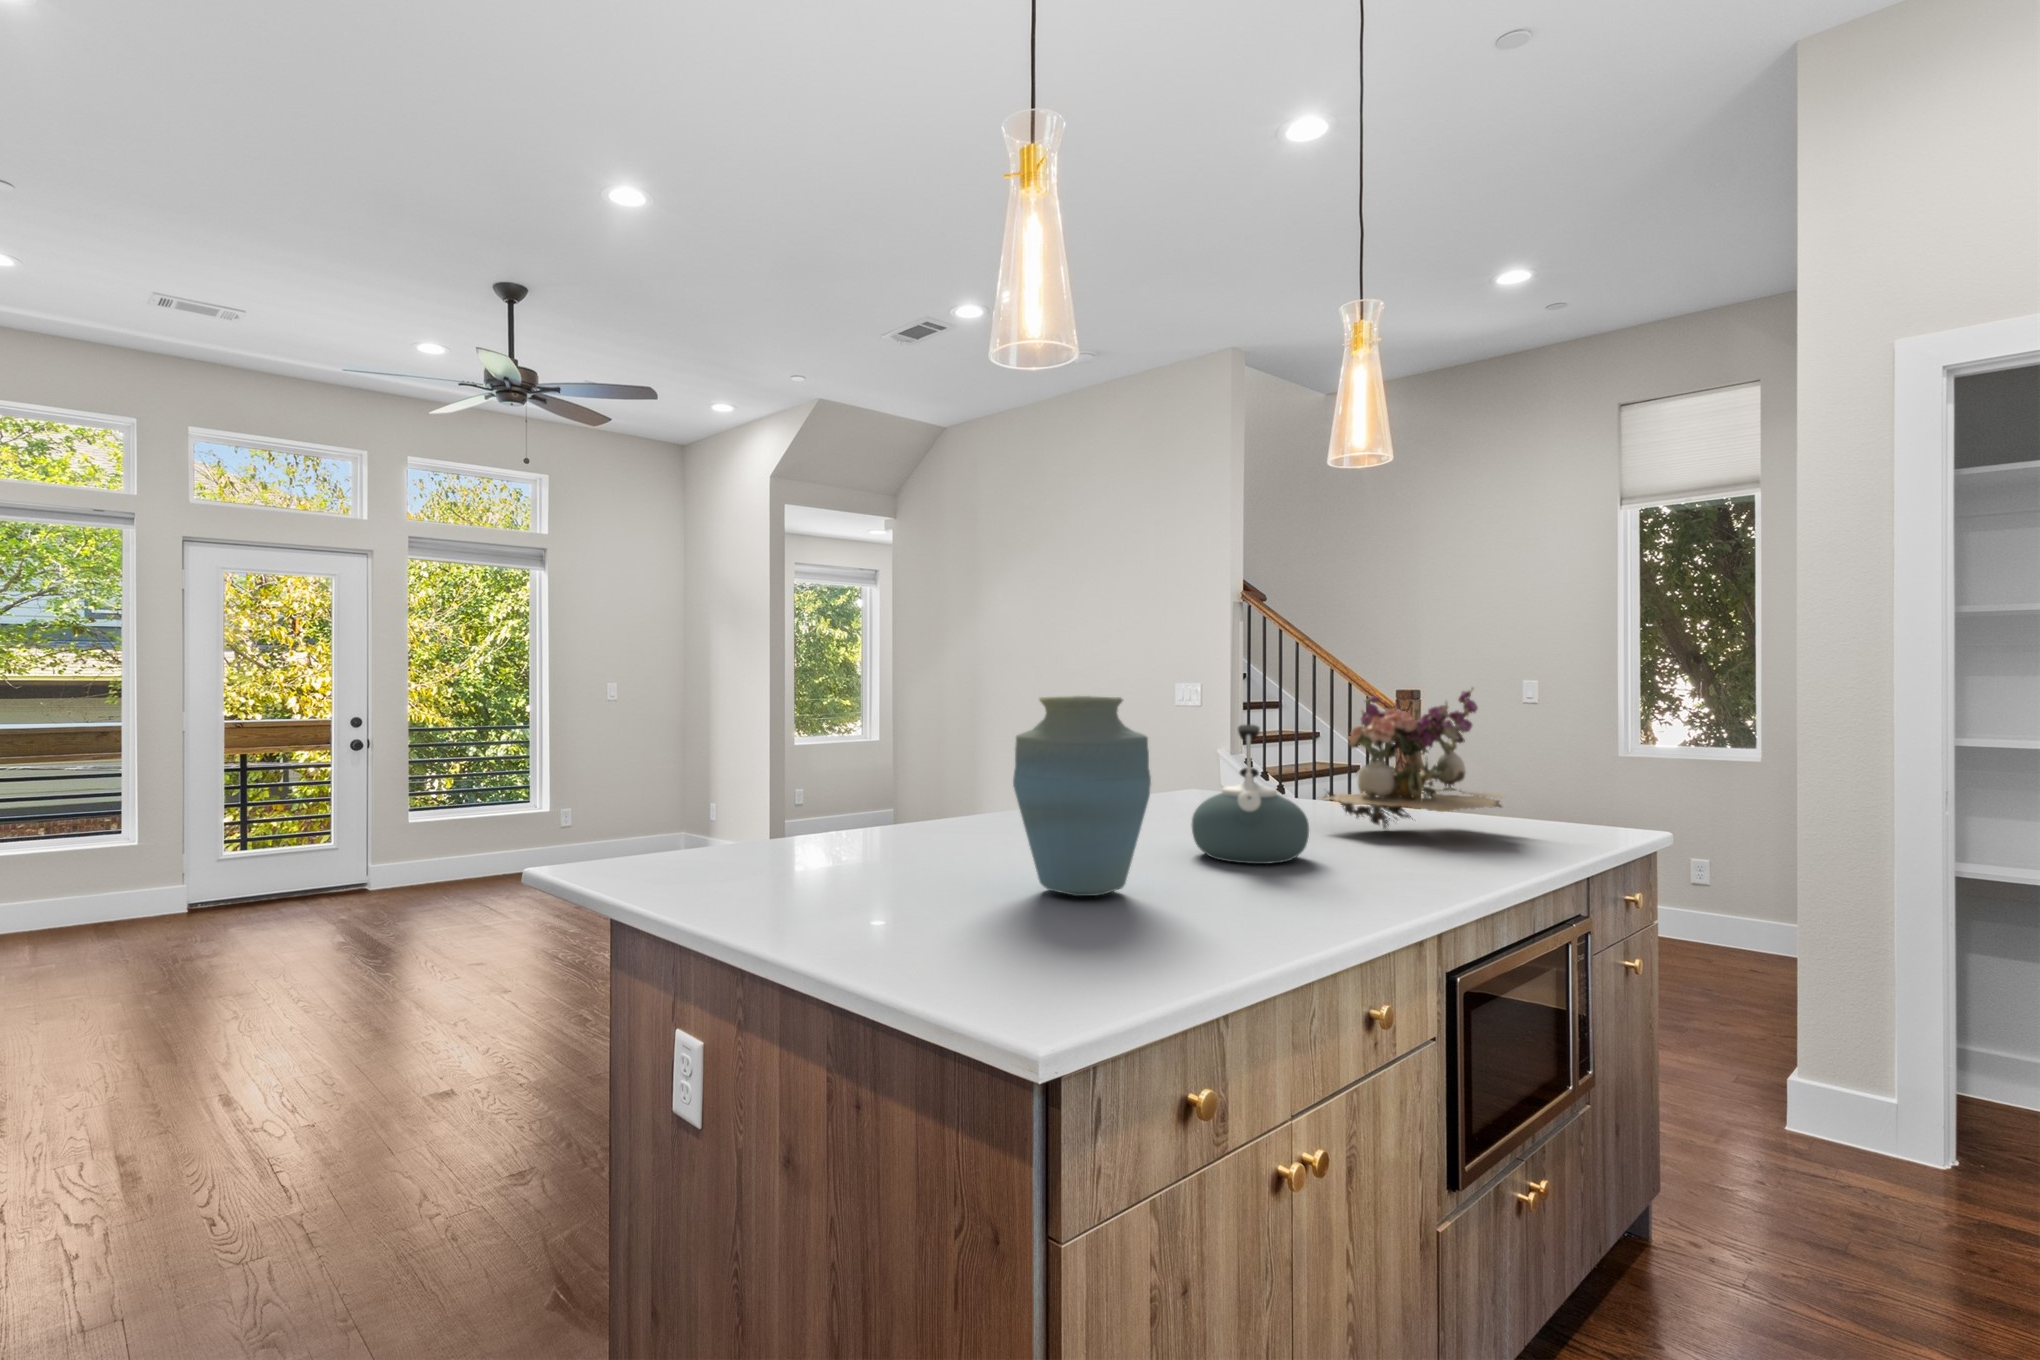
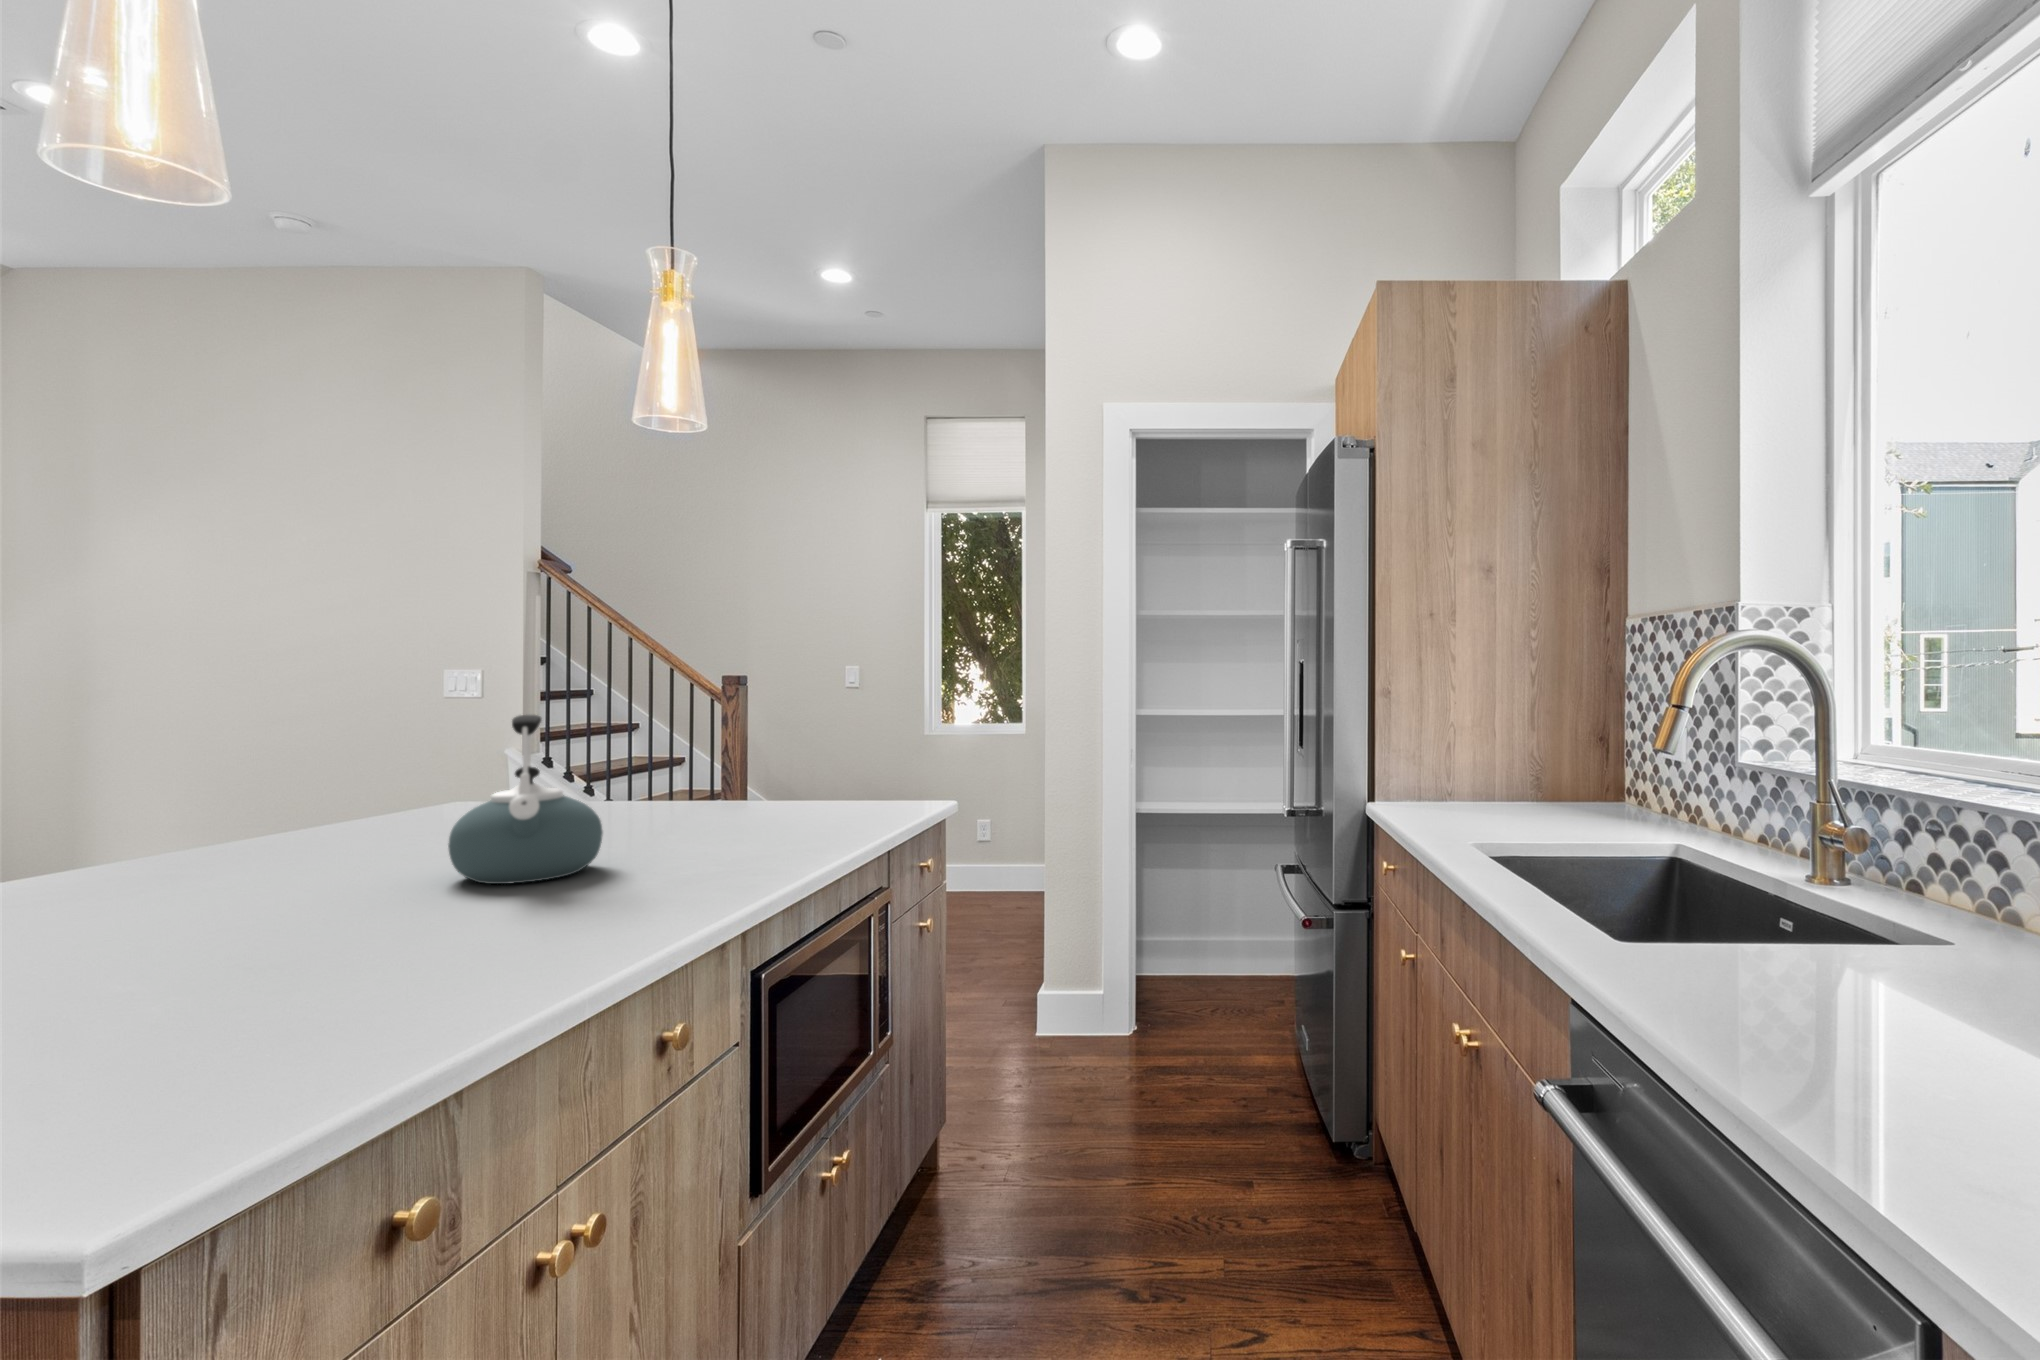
flower arrangement: present [1320,688,1505,829] -> none [617,666,815,824]
vase: present [1013,696,1151,896] -> none [129,685,374,969]

